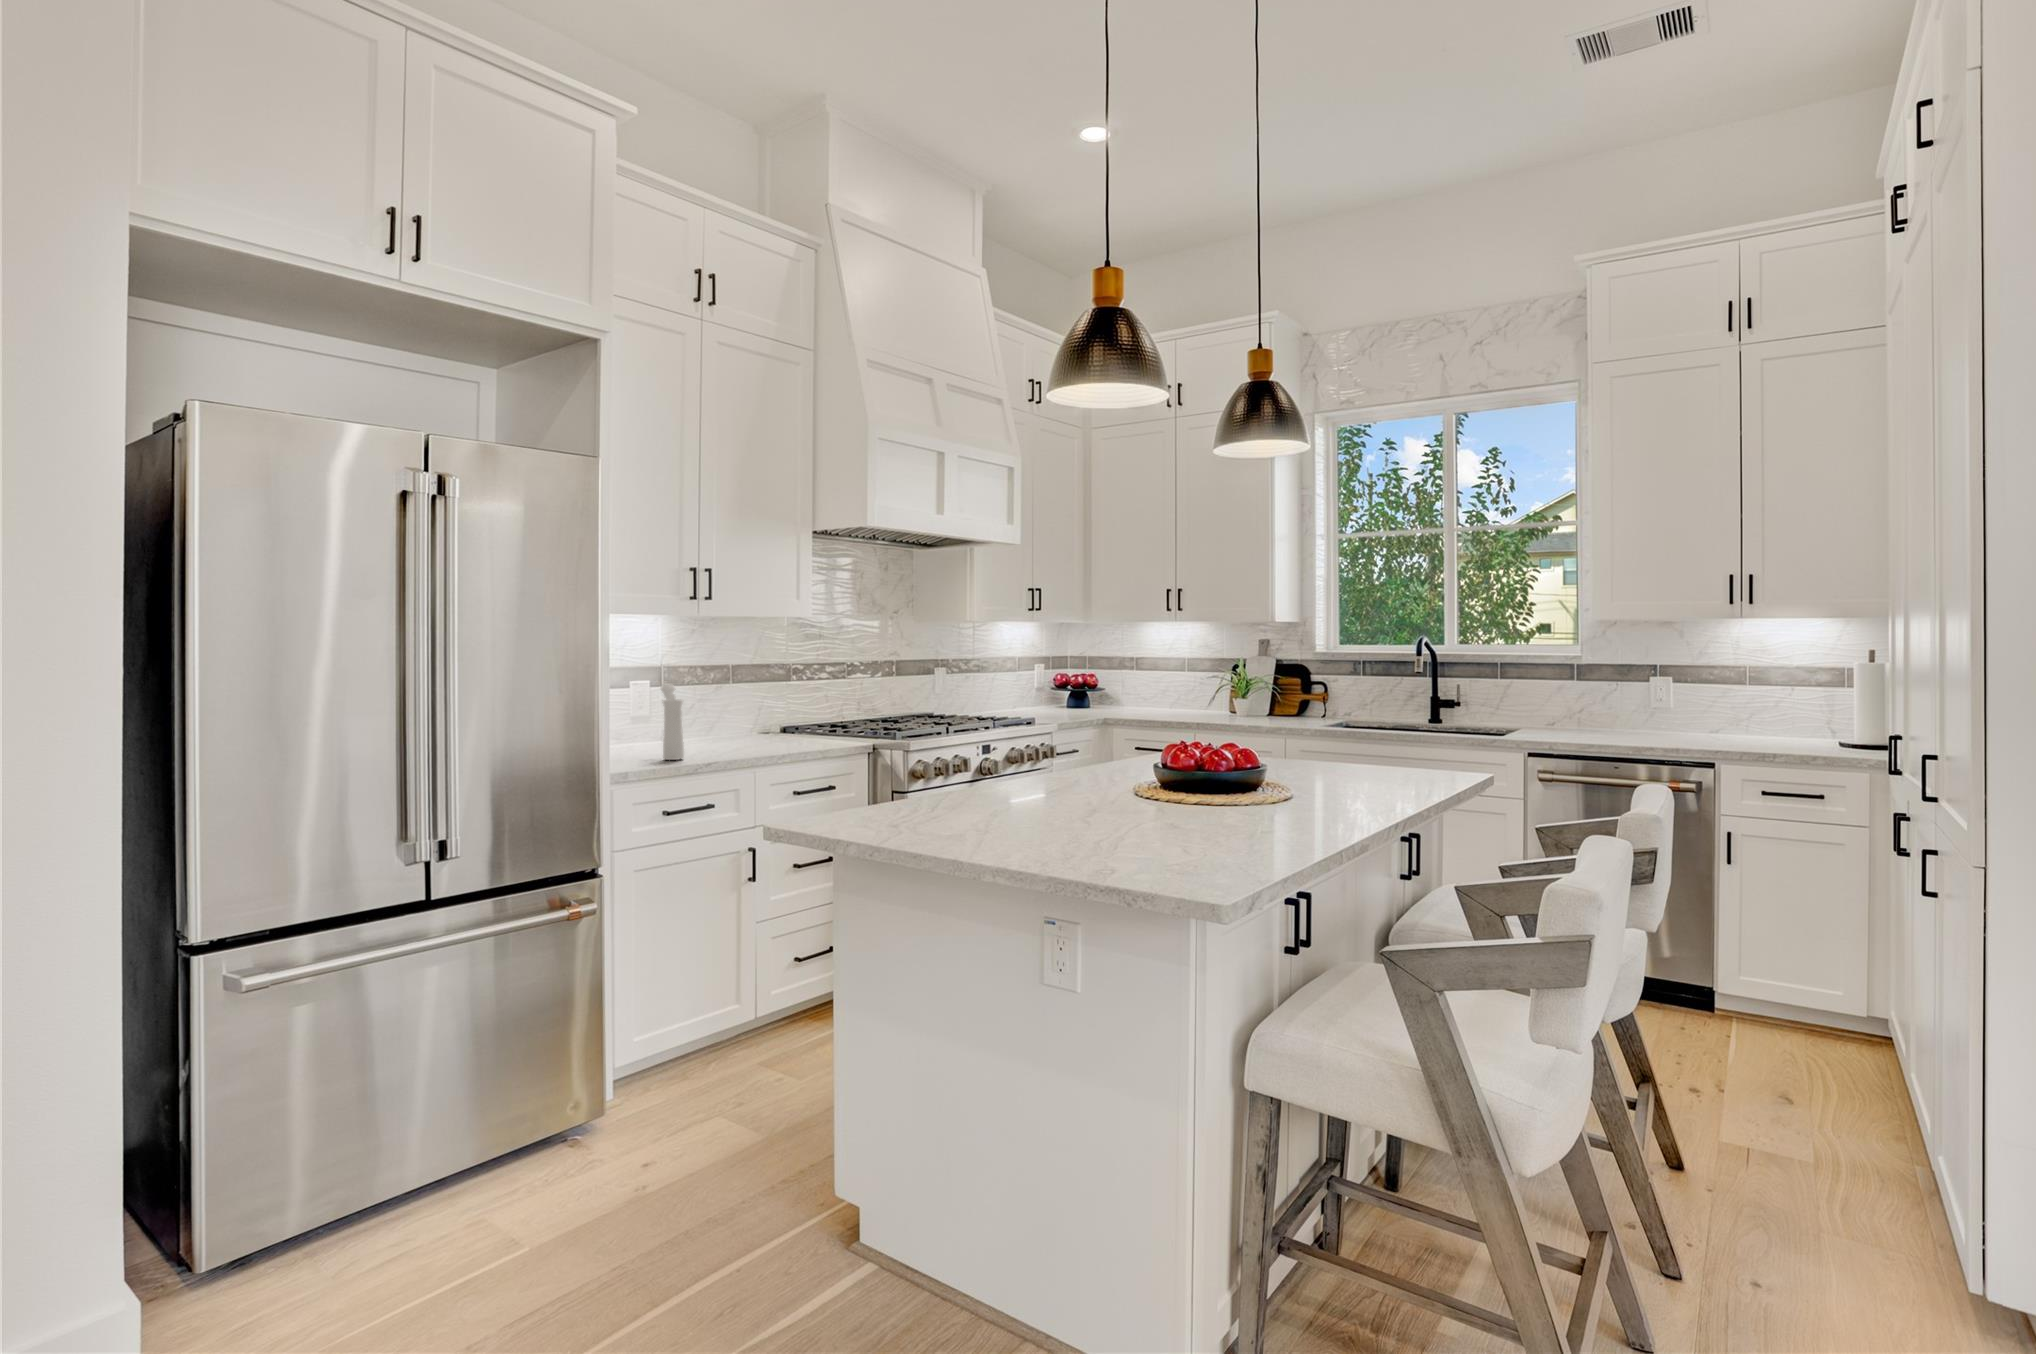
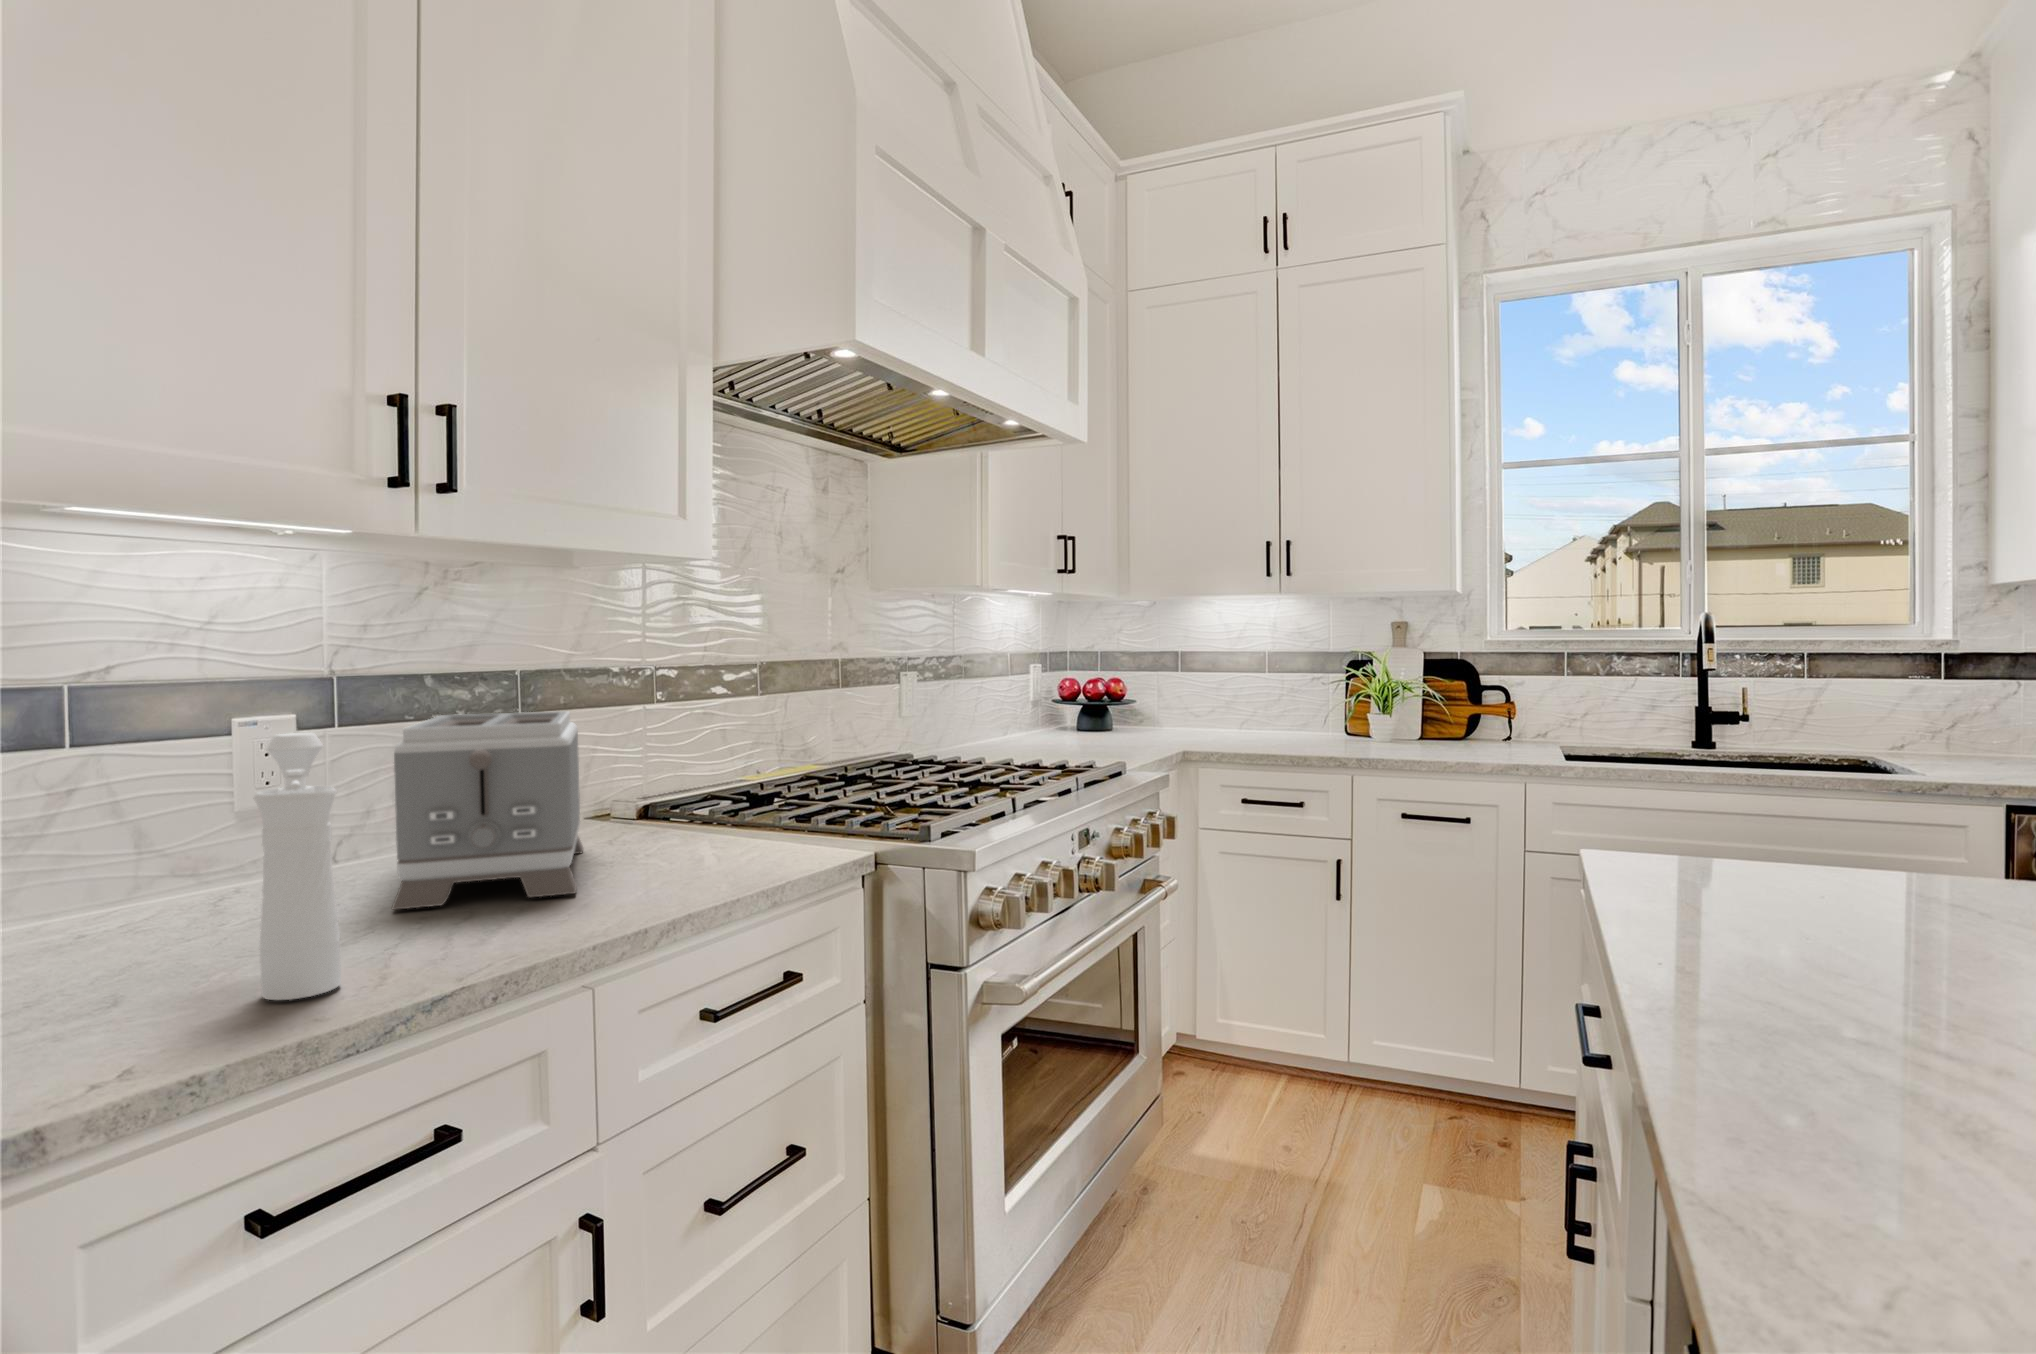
toaster: none [691,682,757,748] -> present [392,711,583,910]

